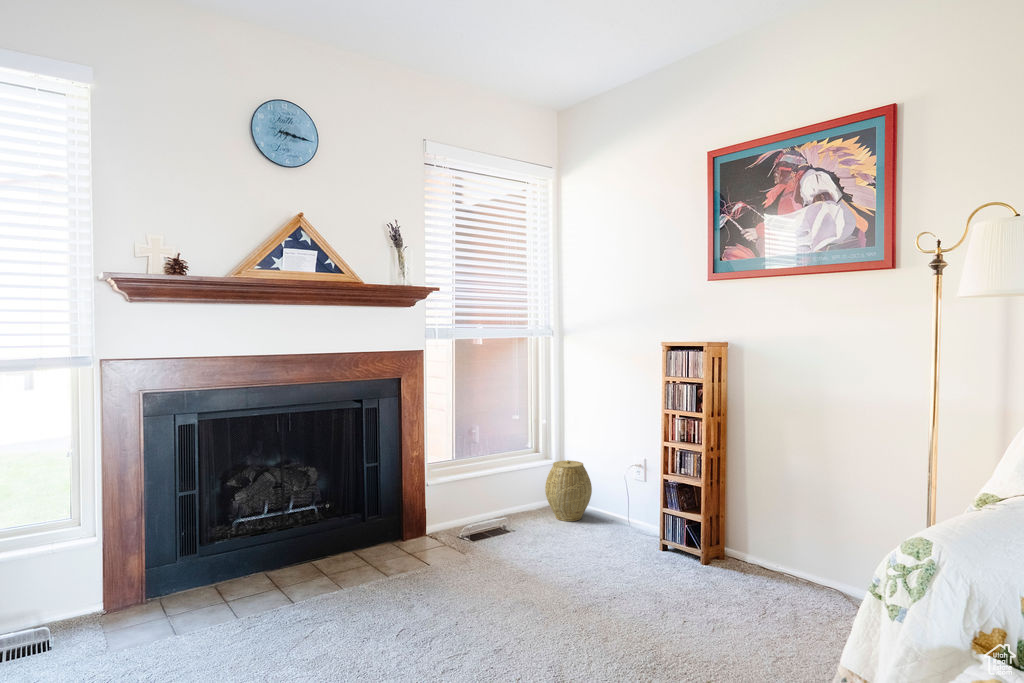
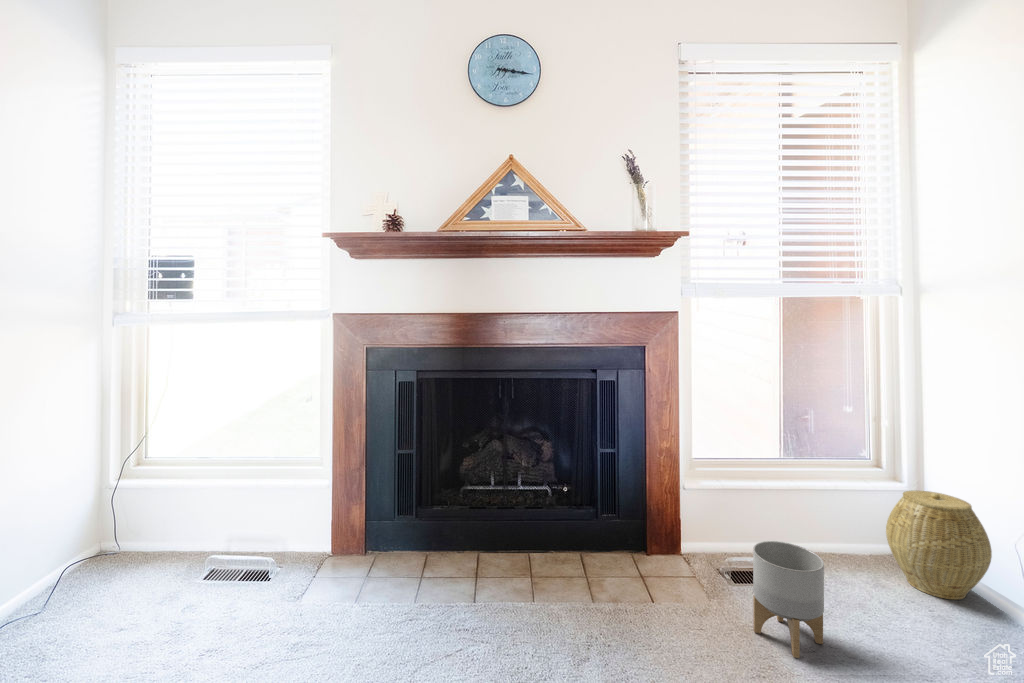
planter: none [488,500,525,562] -> present [753,541,824,658]

